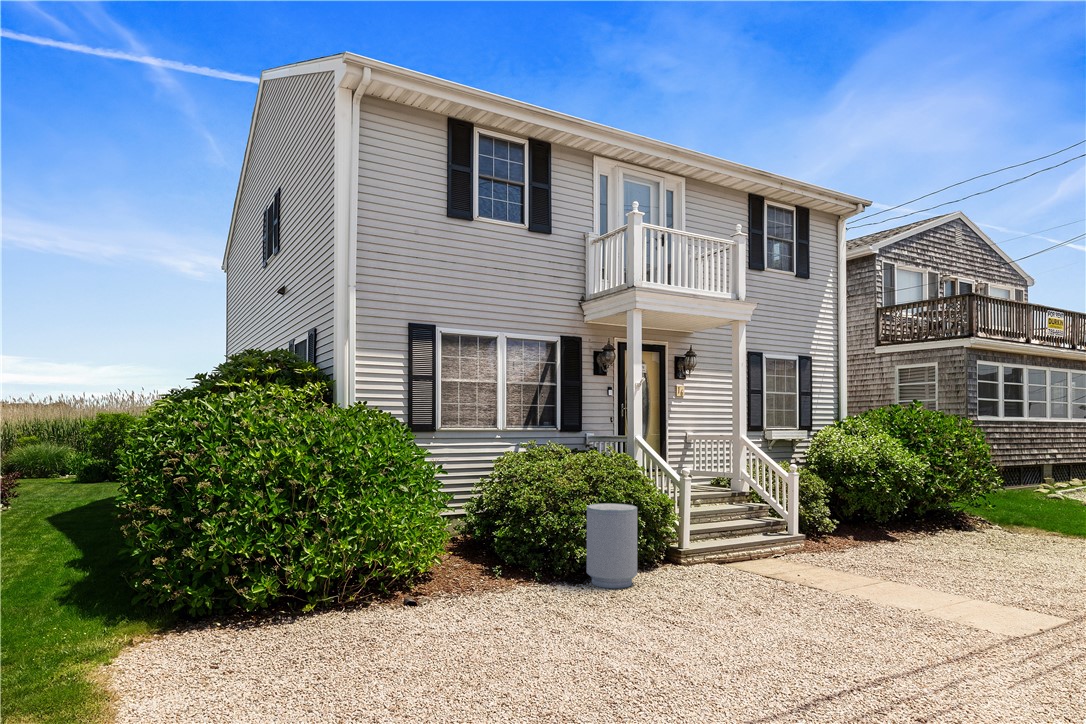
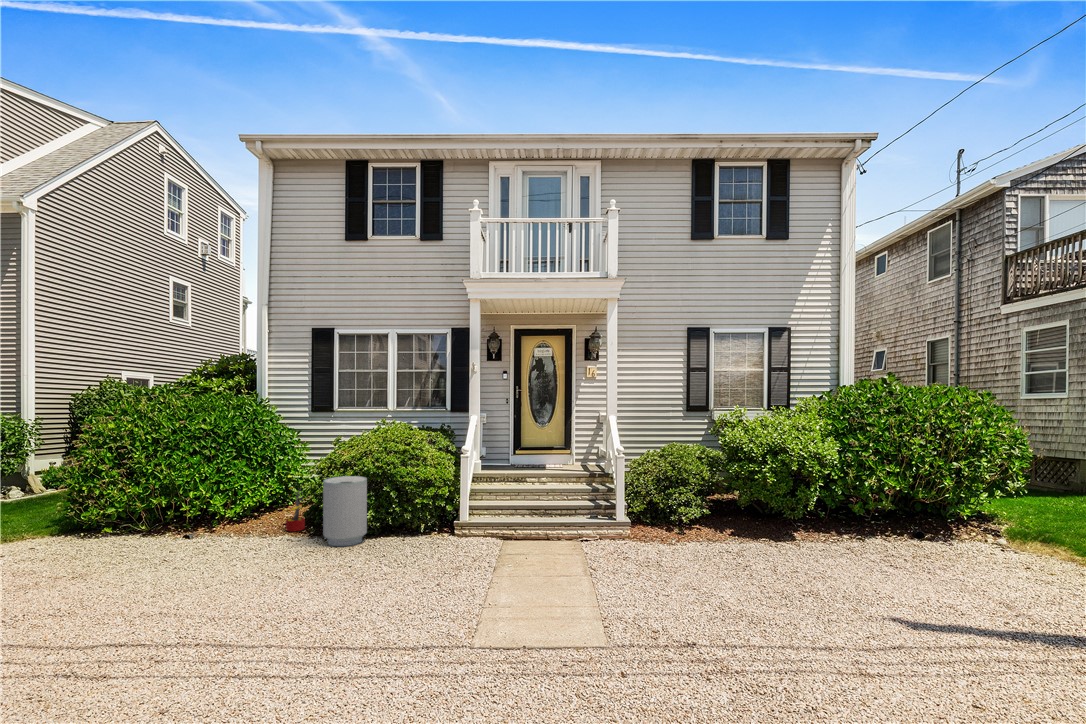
decorative plant: none [503,521,543,582] -> present [286,491,305,532]

